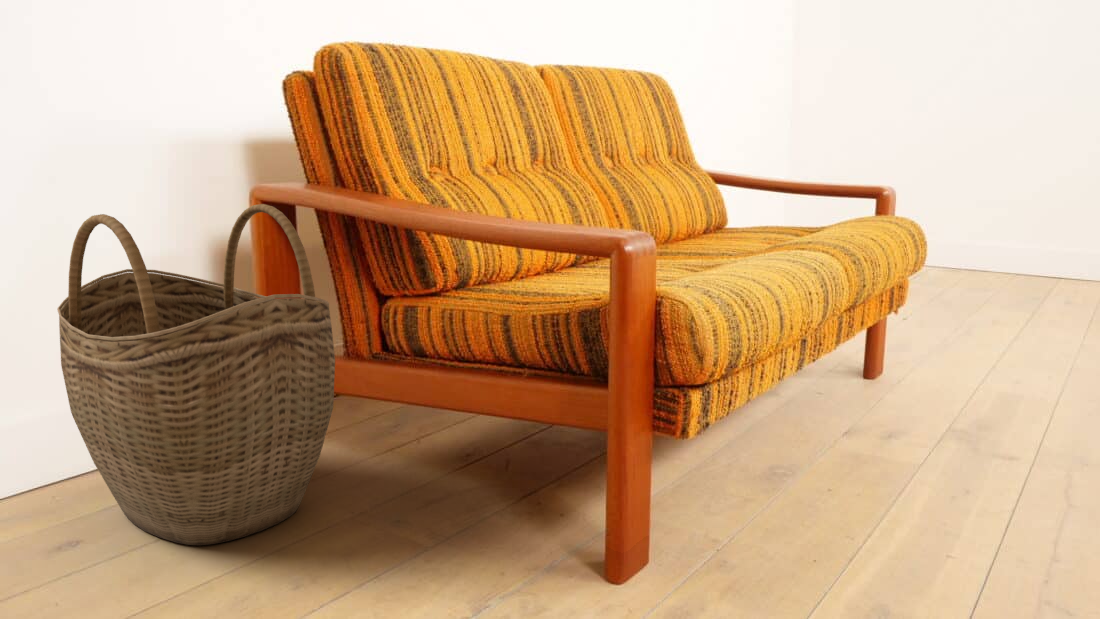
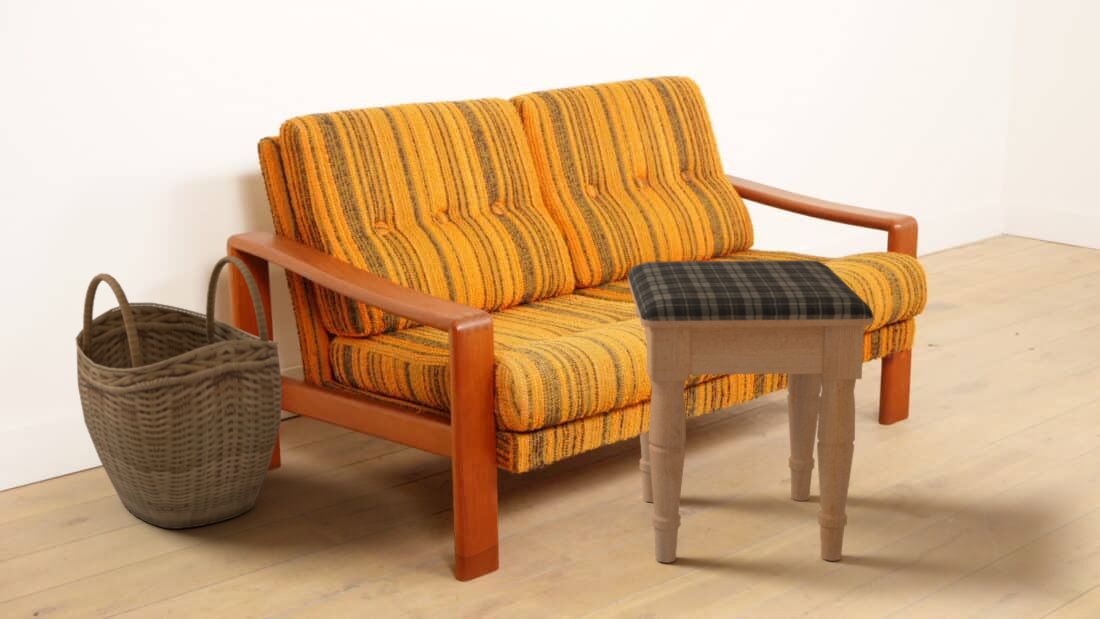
footstool: none [722,198,1074,537] -> present [628,260,874,562]

